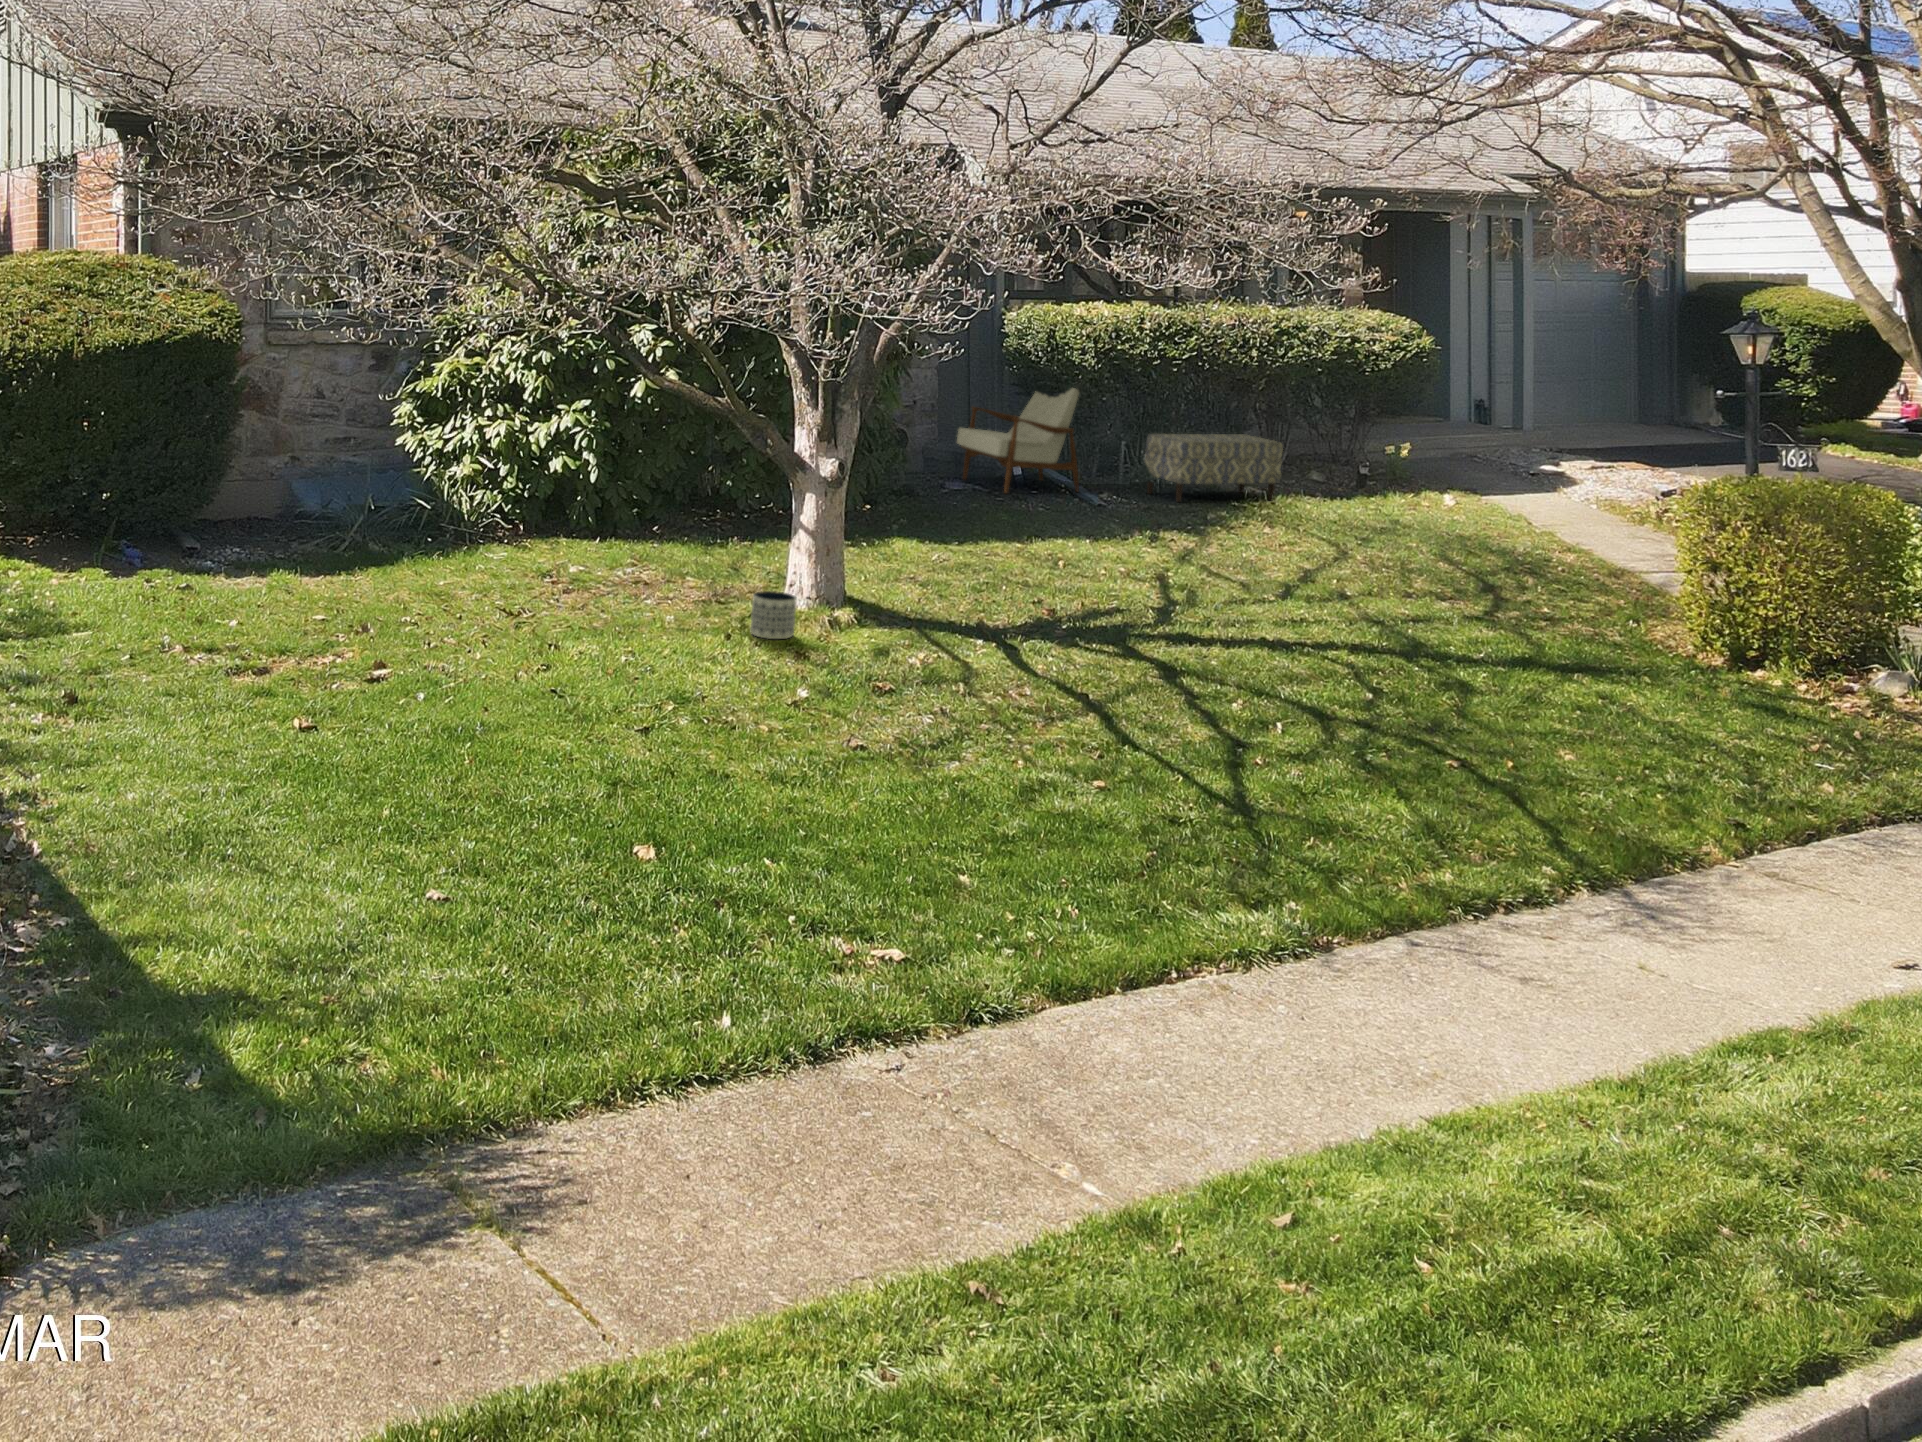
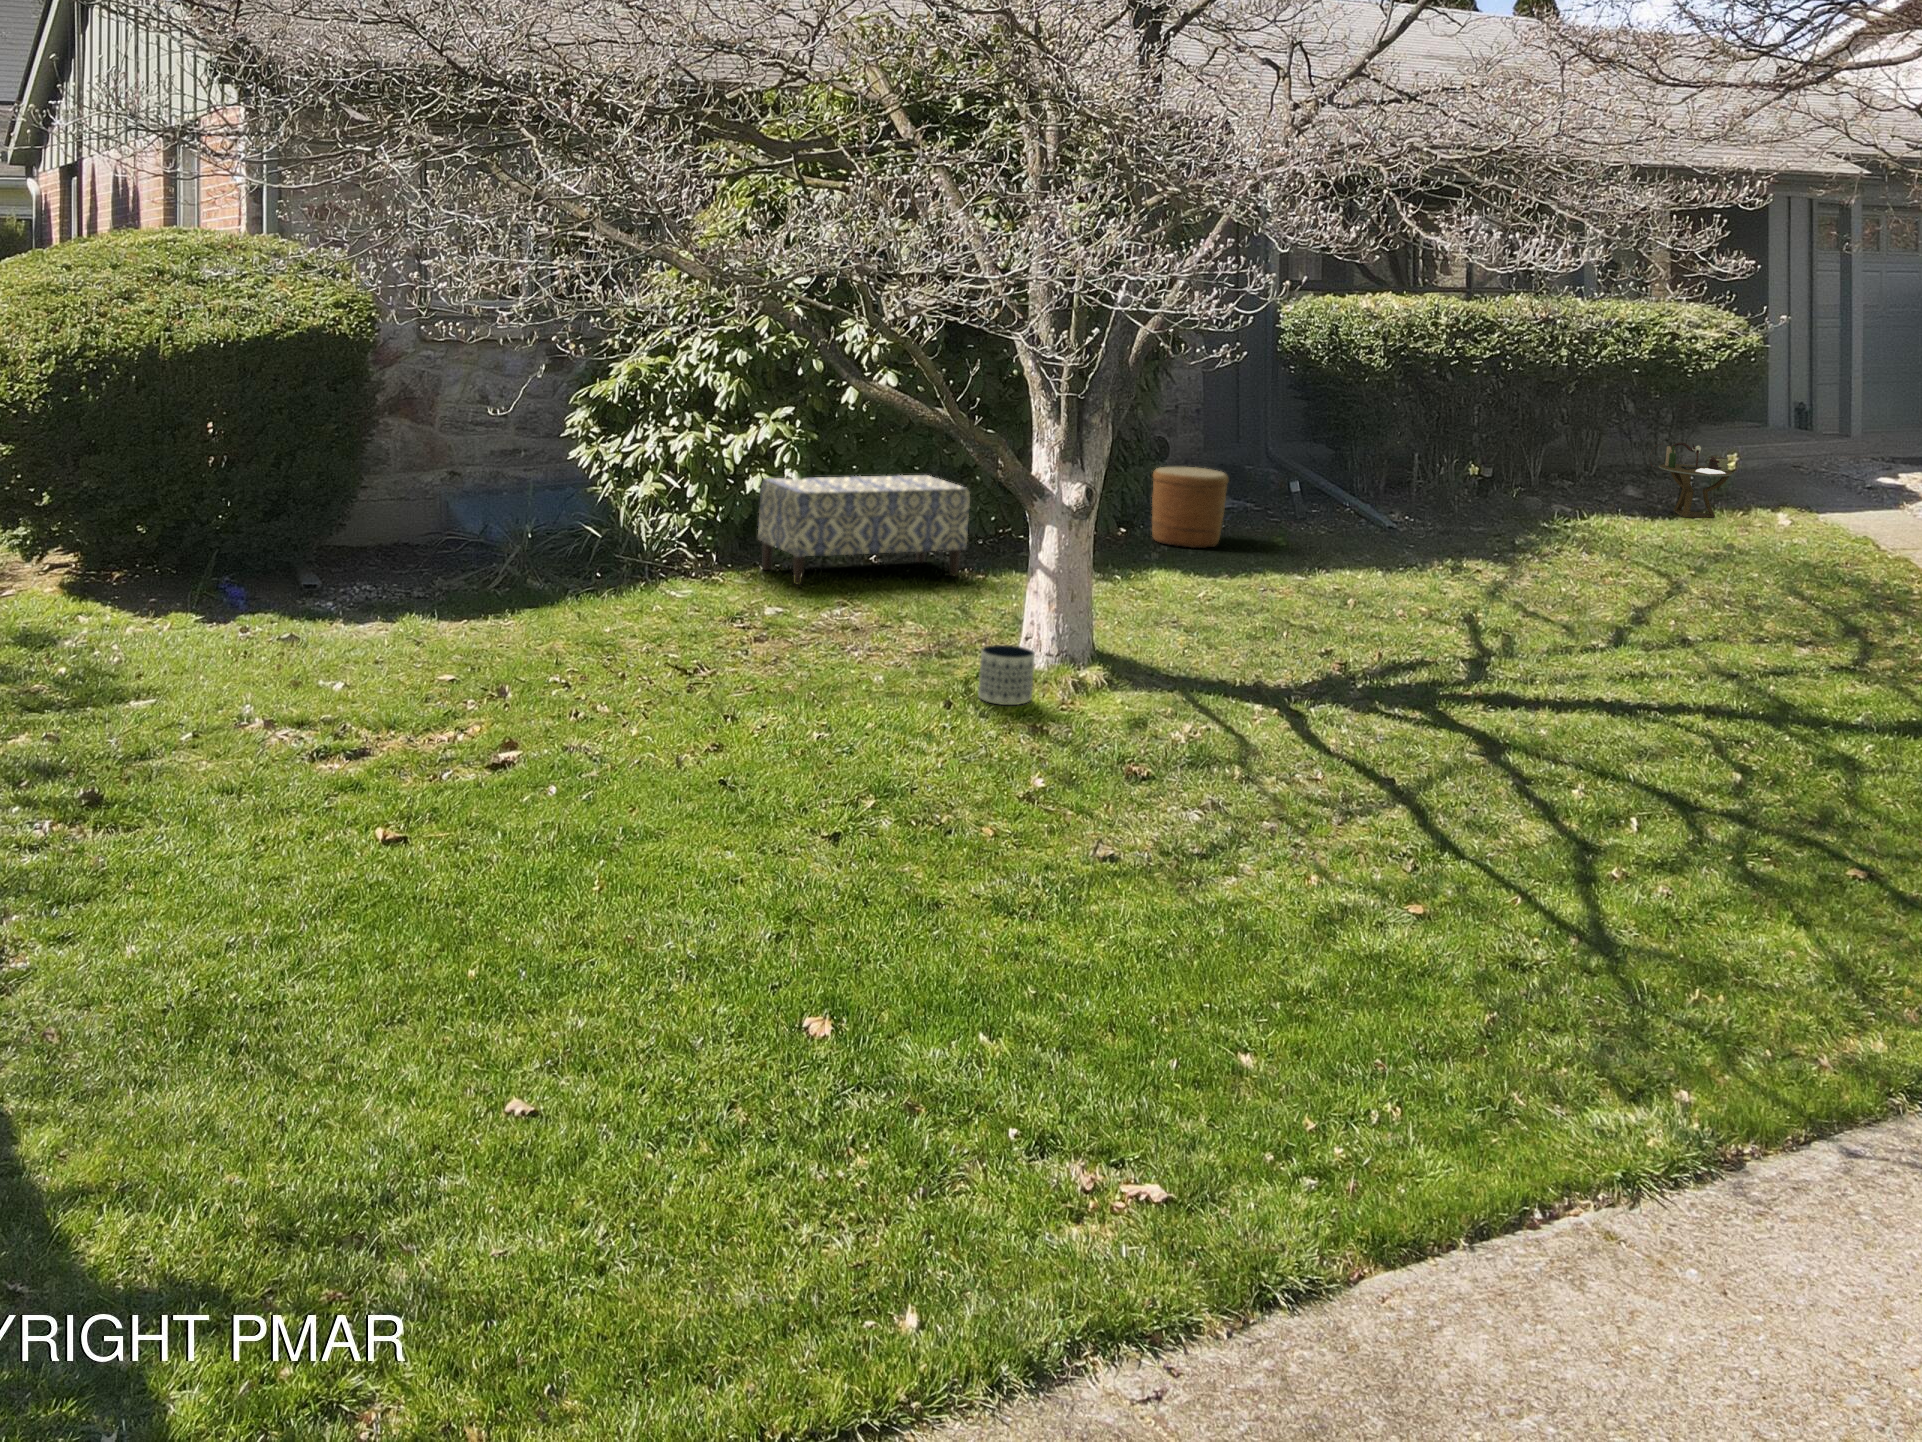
armchair: present [957,388,1079,493] -> none [1227,386,1368,514]
side table: none [1329,431,1402,497] -> present [1649,442,1733,517]
bench: present [1145,433,1283,502] -> present [758,475,970,584]
woven basket: none [891,451,957,521] -> present [1151,467,1228,548]

